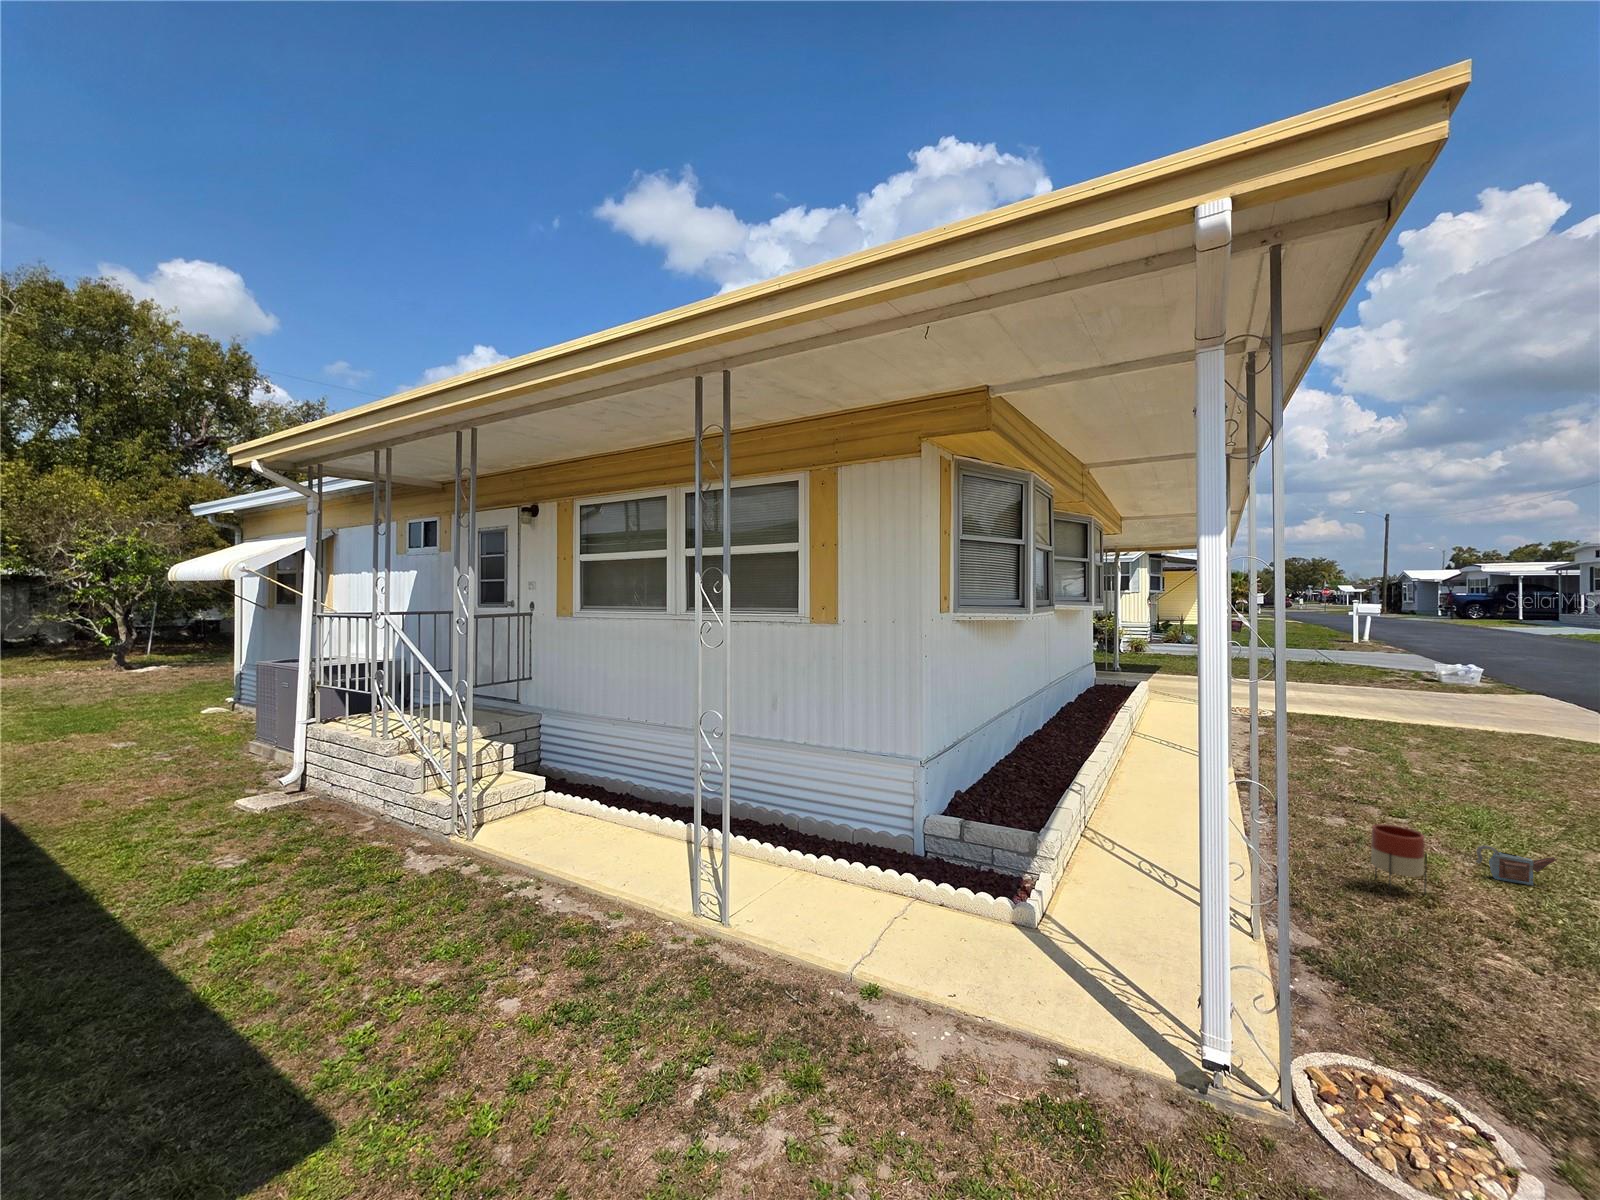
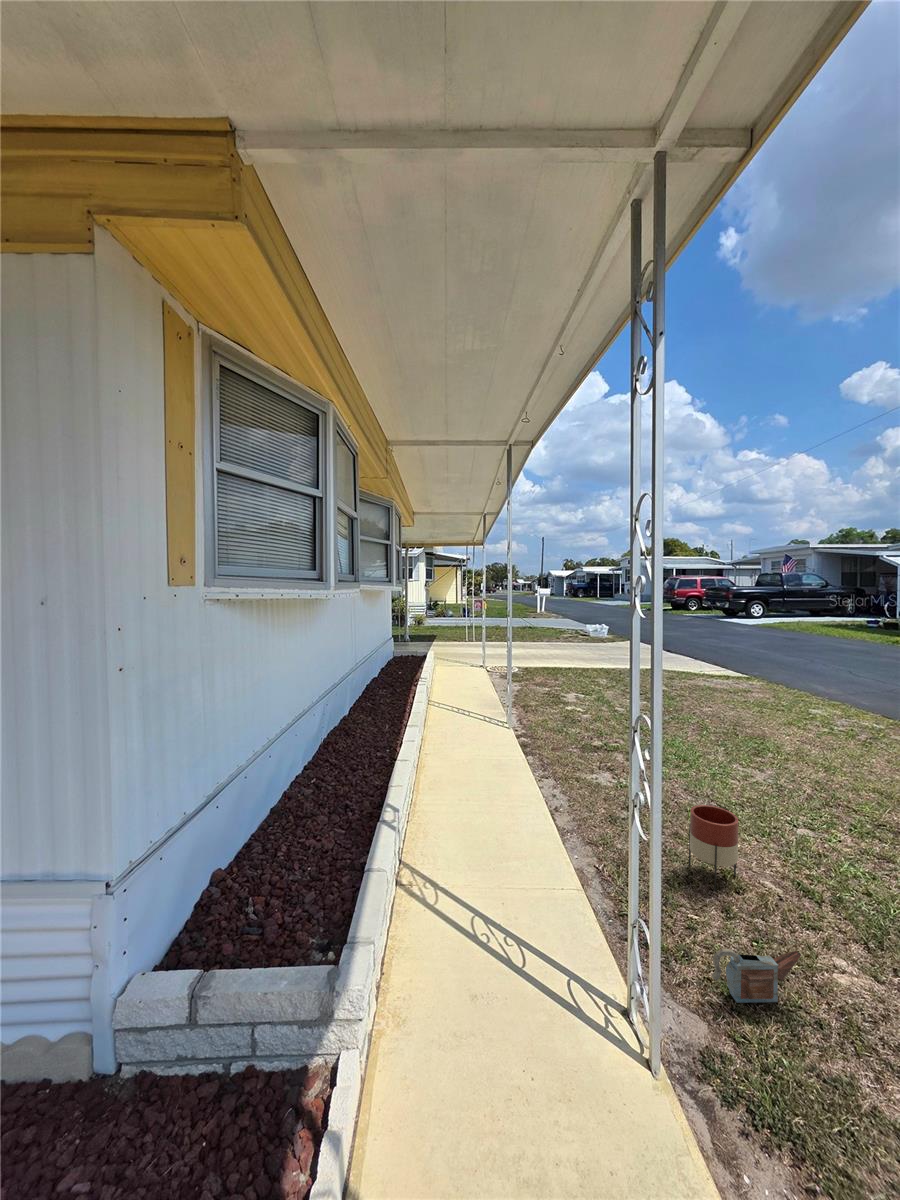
watering can: present [1476,845,1557,885] -> present [712,949,801,1003]

